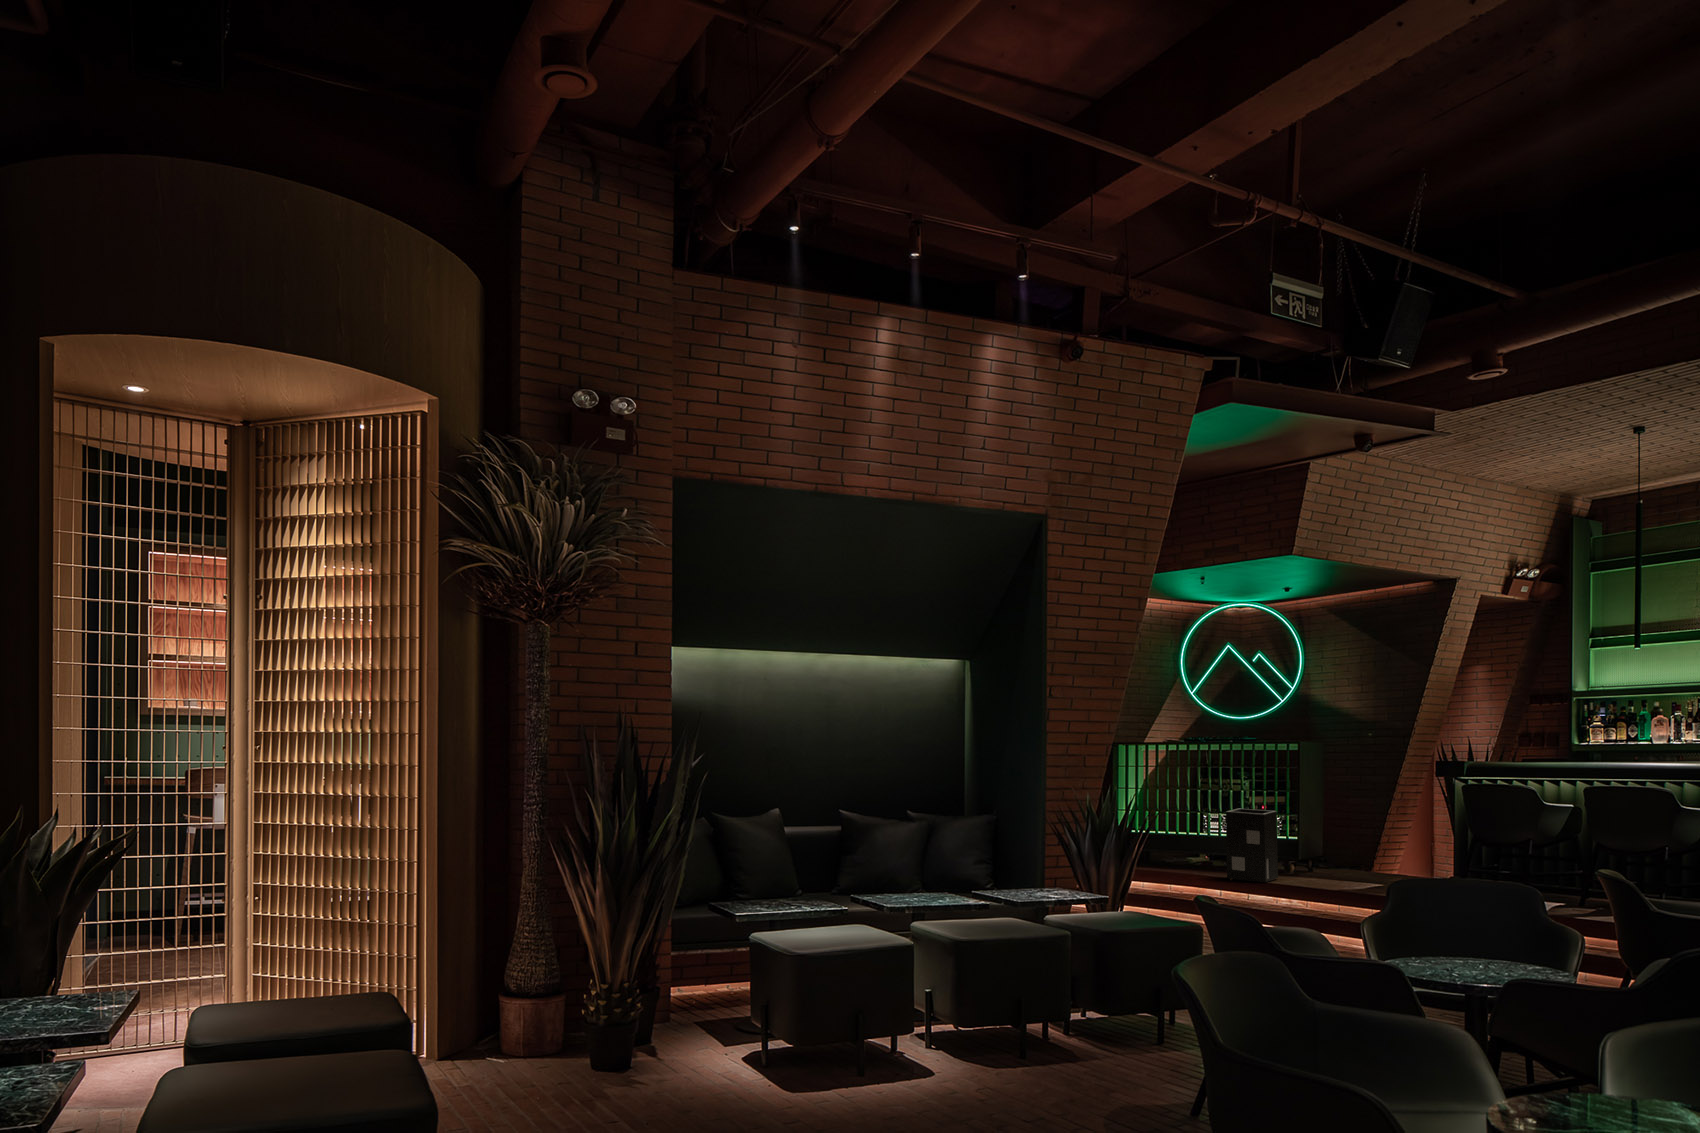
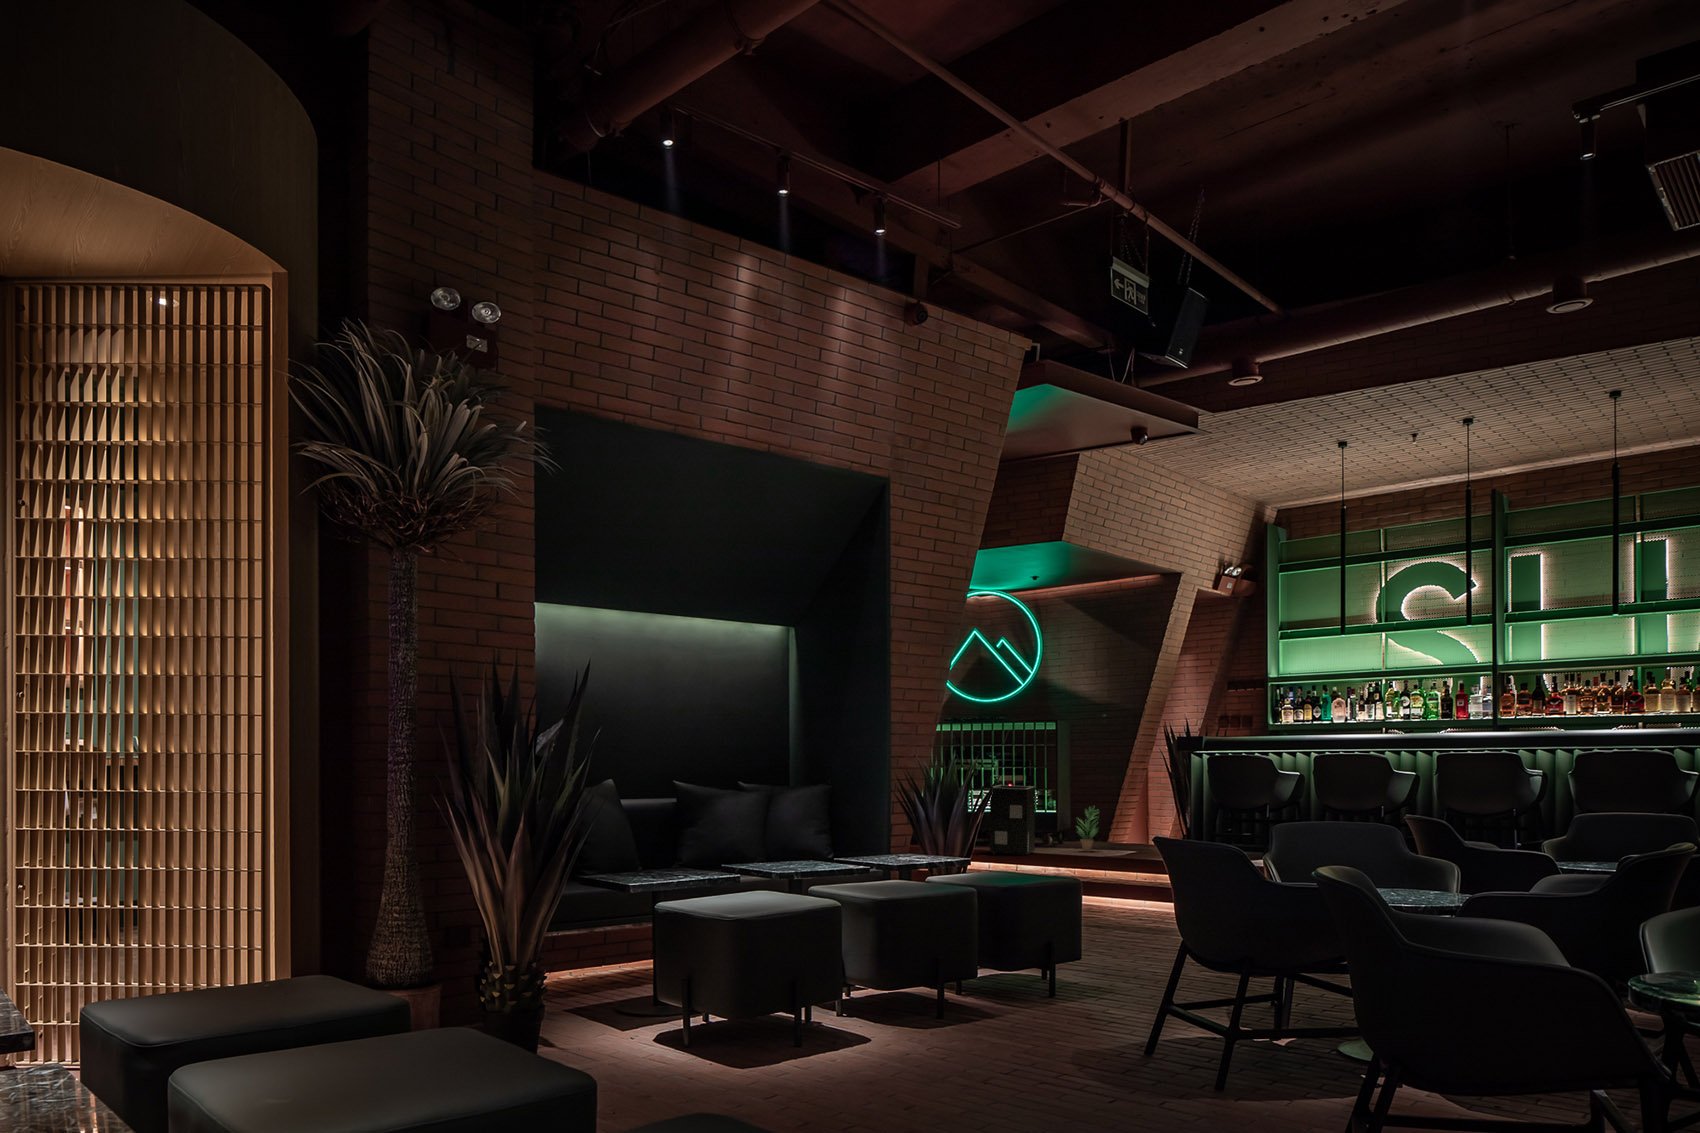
potted plant: none [1323,831,1351,881] -> present [1078,809,1097,852]

